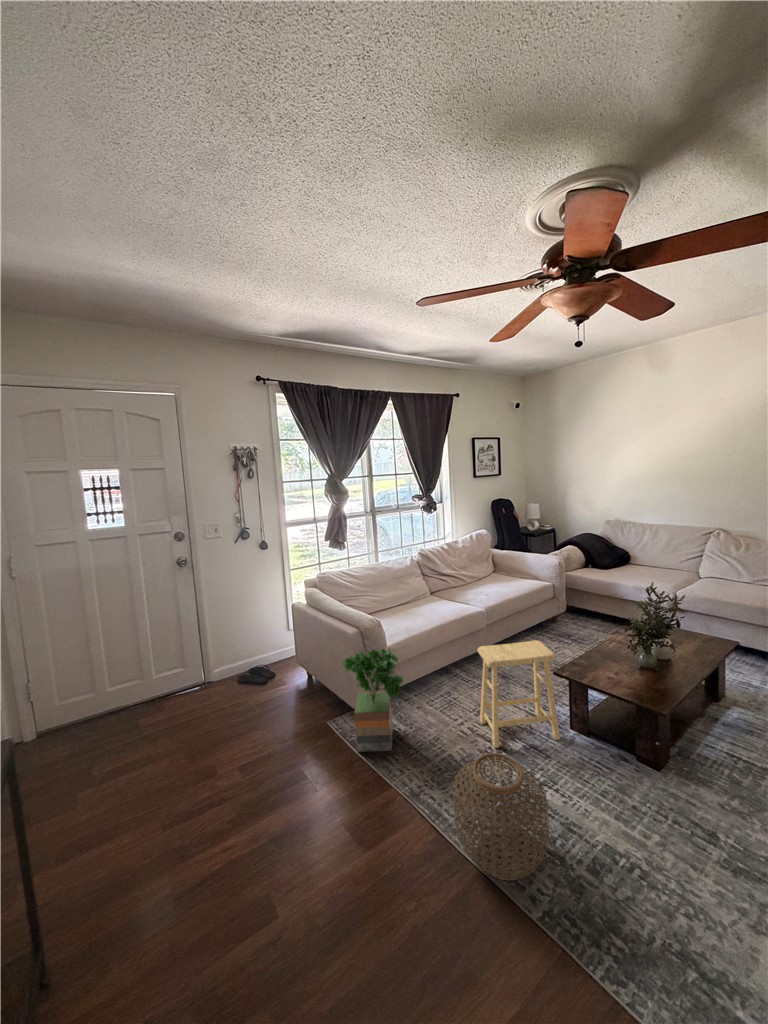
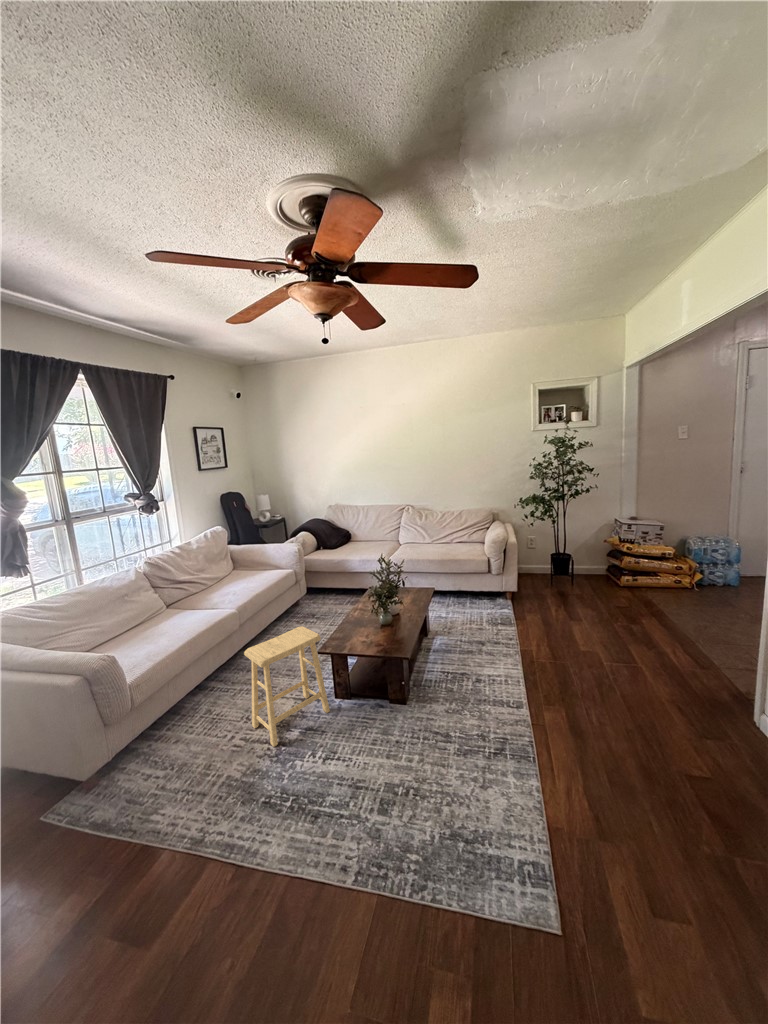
potted tree: present [343,649,404,752] -> none [59,687,162,835]
woven basket: present [453,753,549,880] -> none [251,748,349,876]

